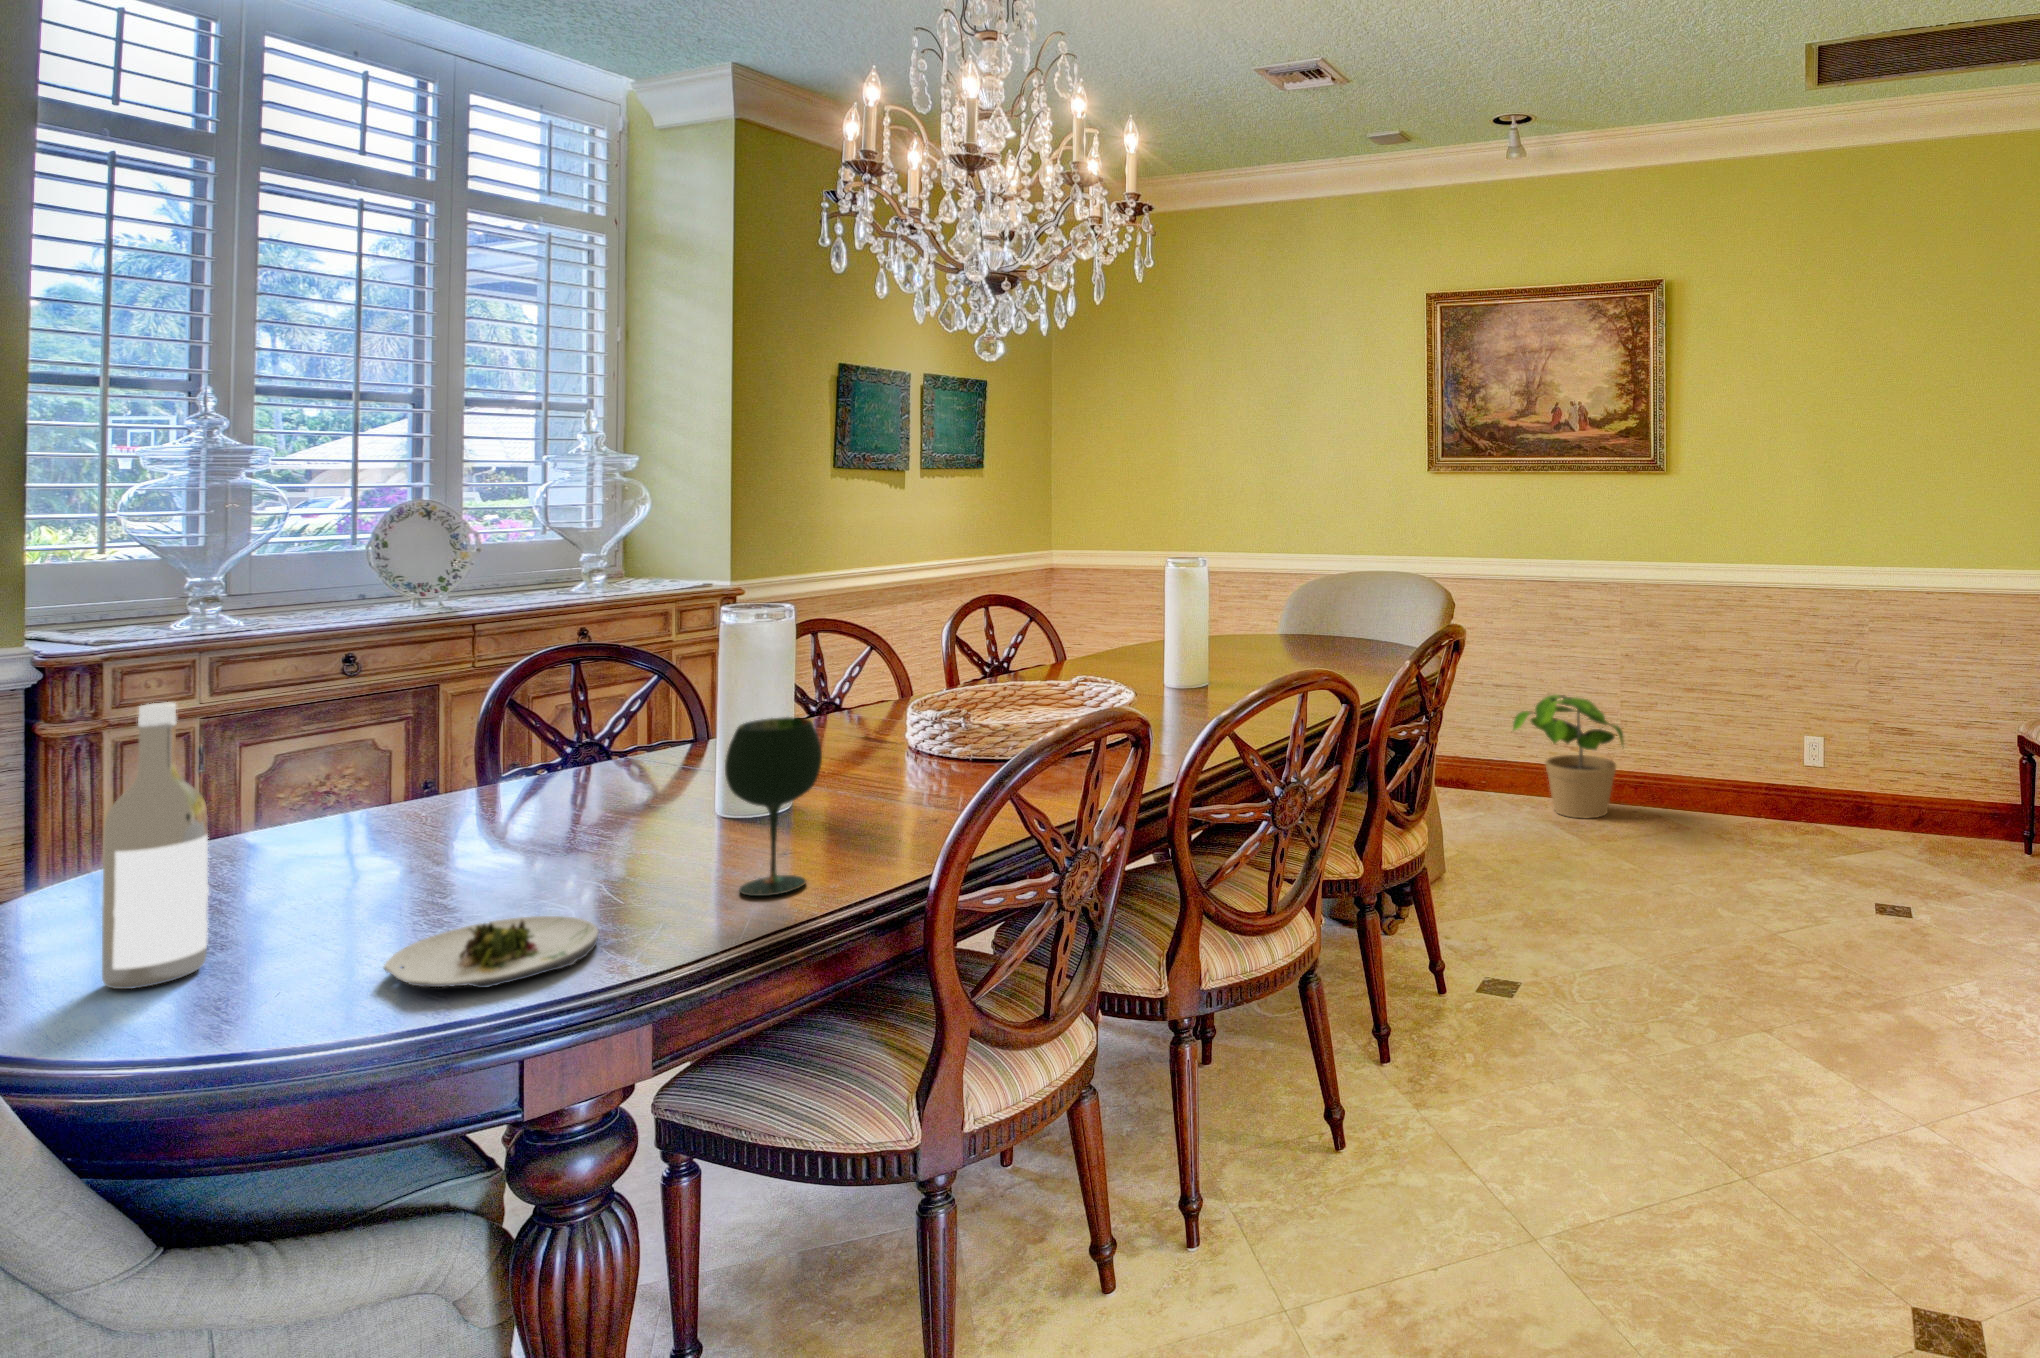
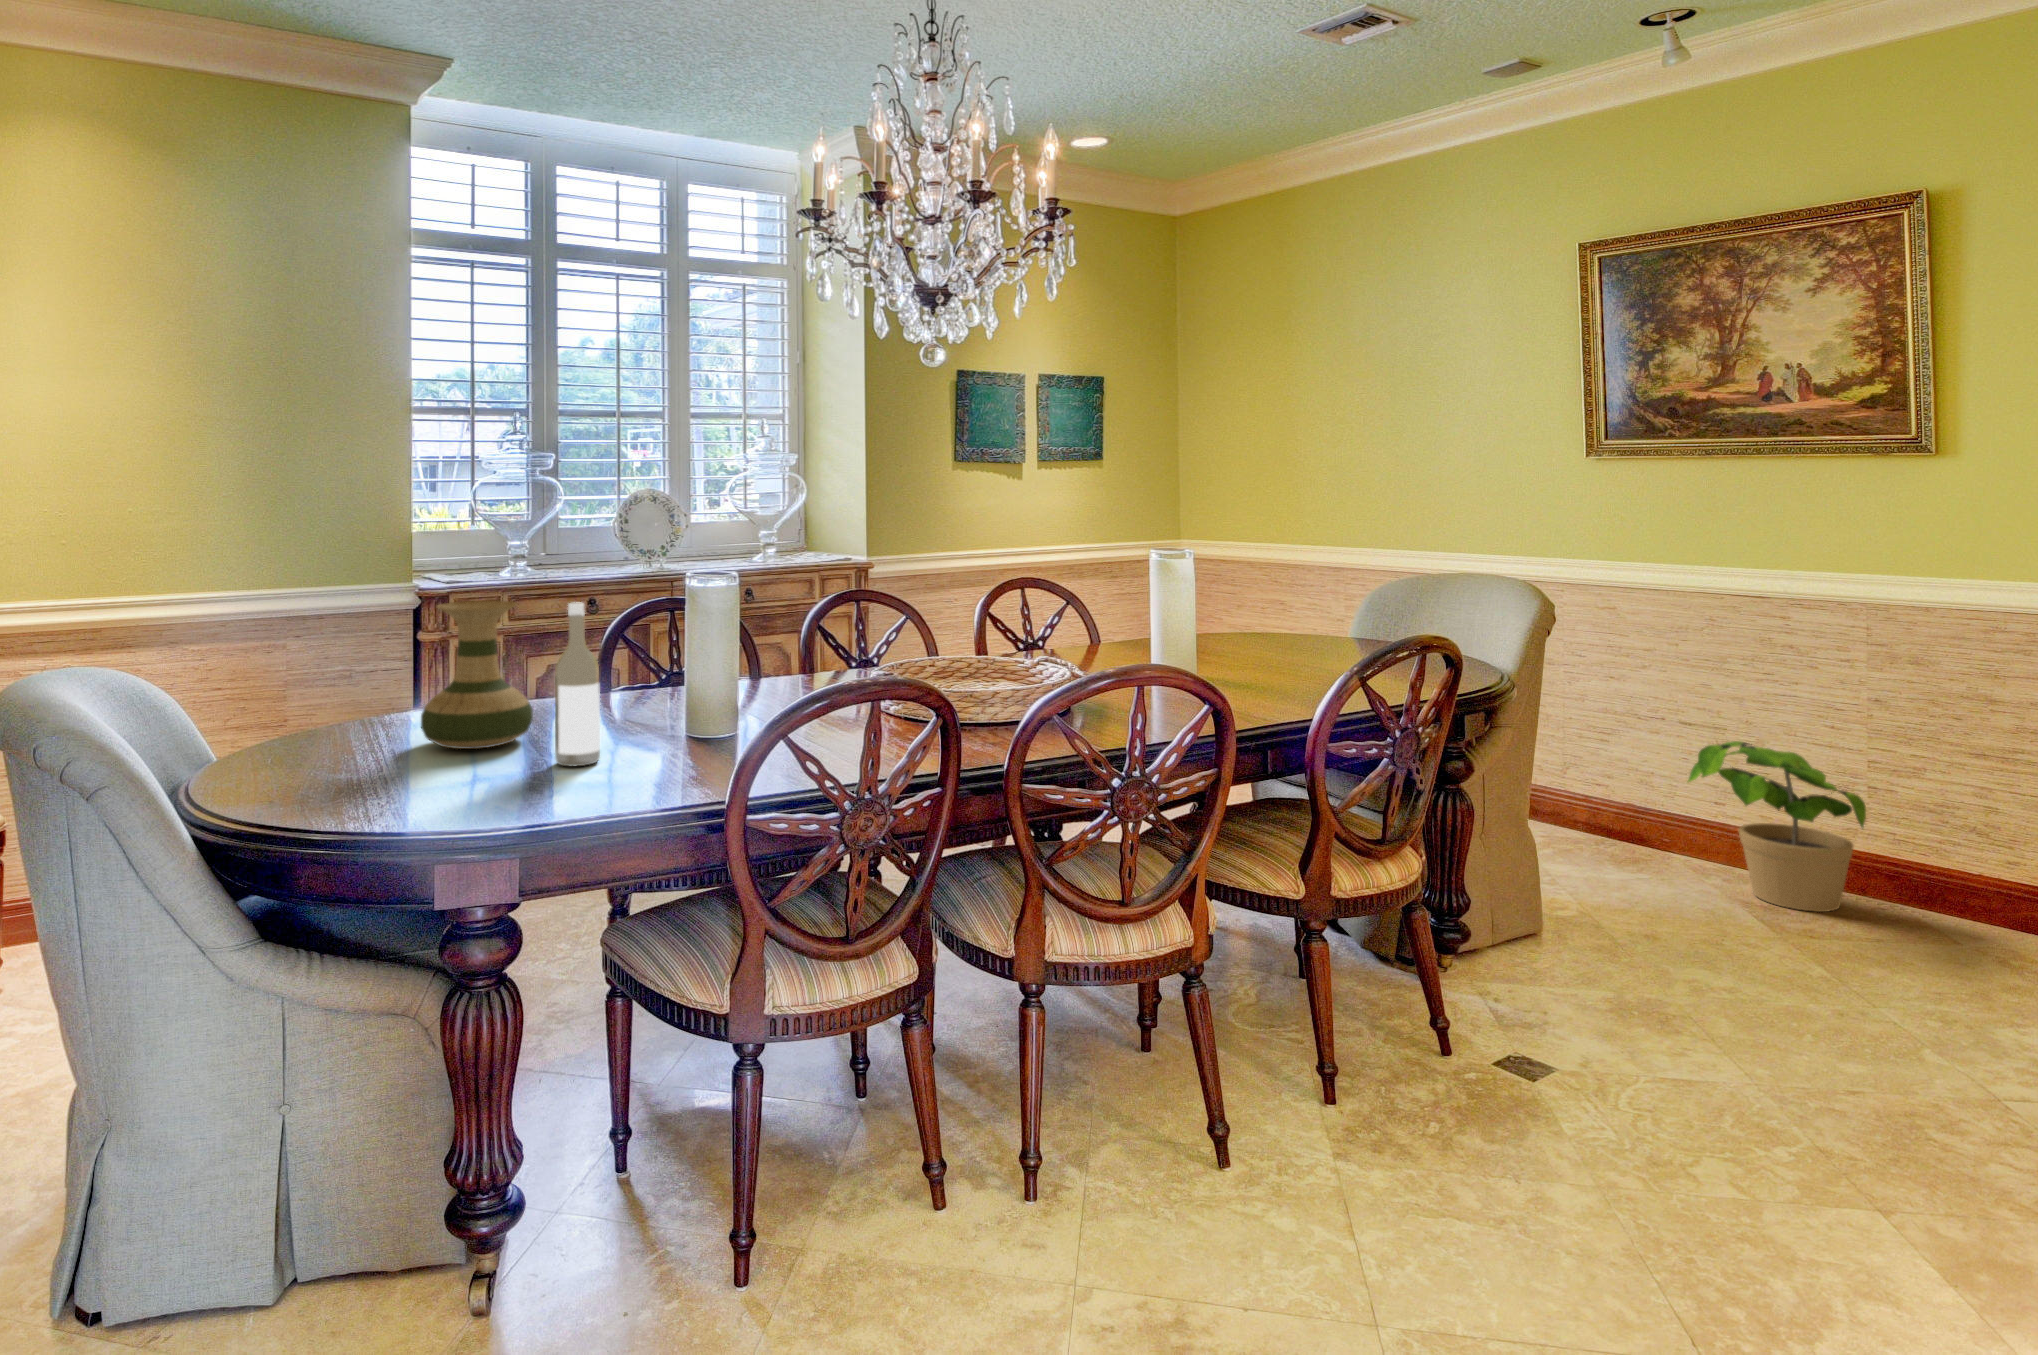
vase: none [323,663,521,890] -> present [421,600,533,749]
wine bottle: present [102,702,209,989] -> present [555,602,600,766]
wine glass: present [725,717,822,896] -> none [604,655,672,789]
salad plate: present [384,916,599,988] -> none [389,771,511,812]

